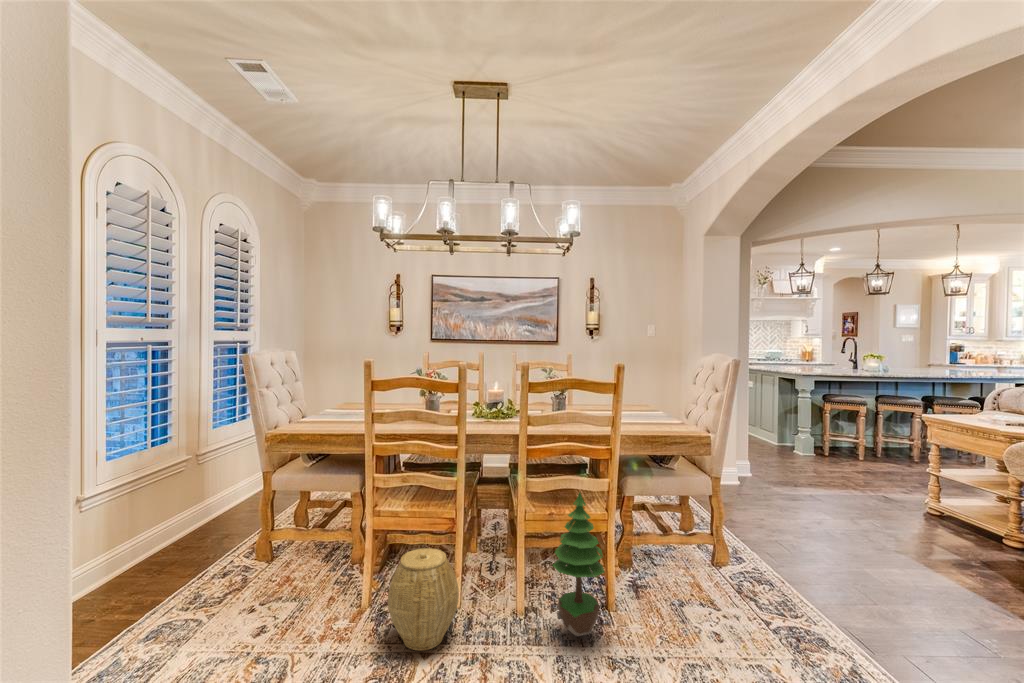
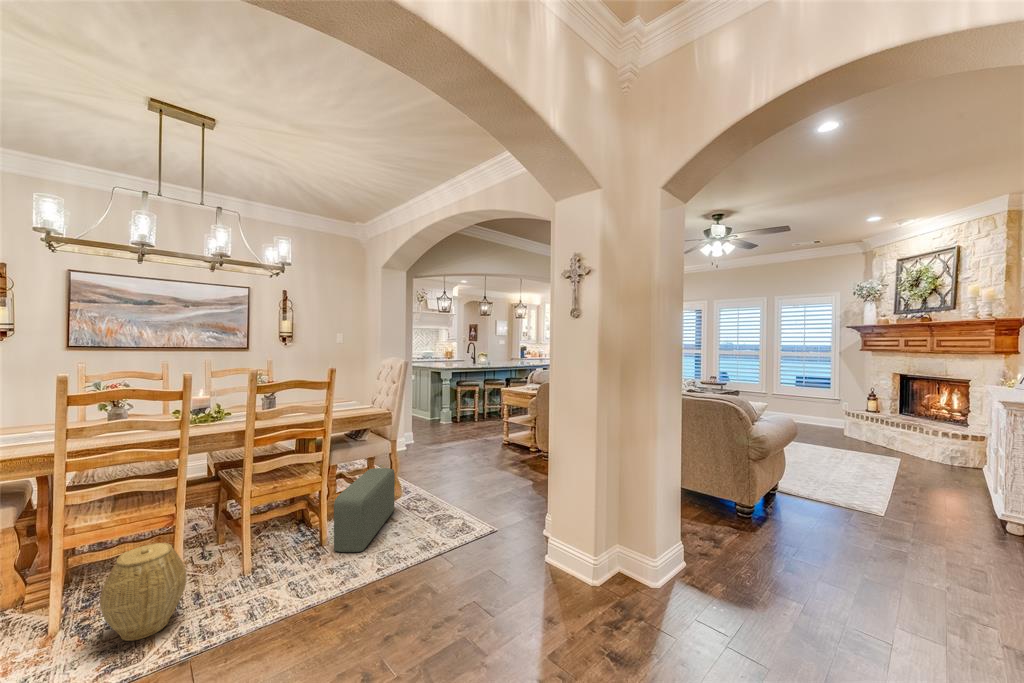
potted tree: present [553,493,604,636] -> none [278,463,323,574]
pouf: none [622,512,714,632] -> present [334,468,395,552]

